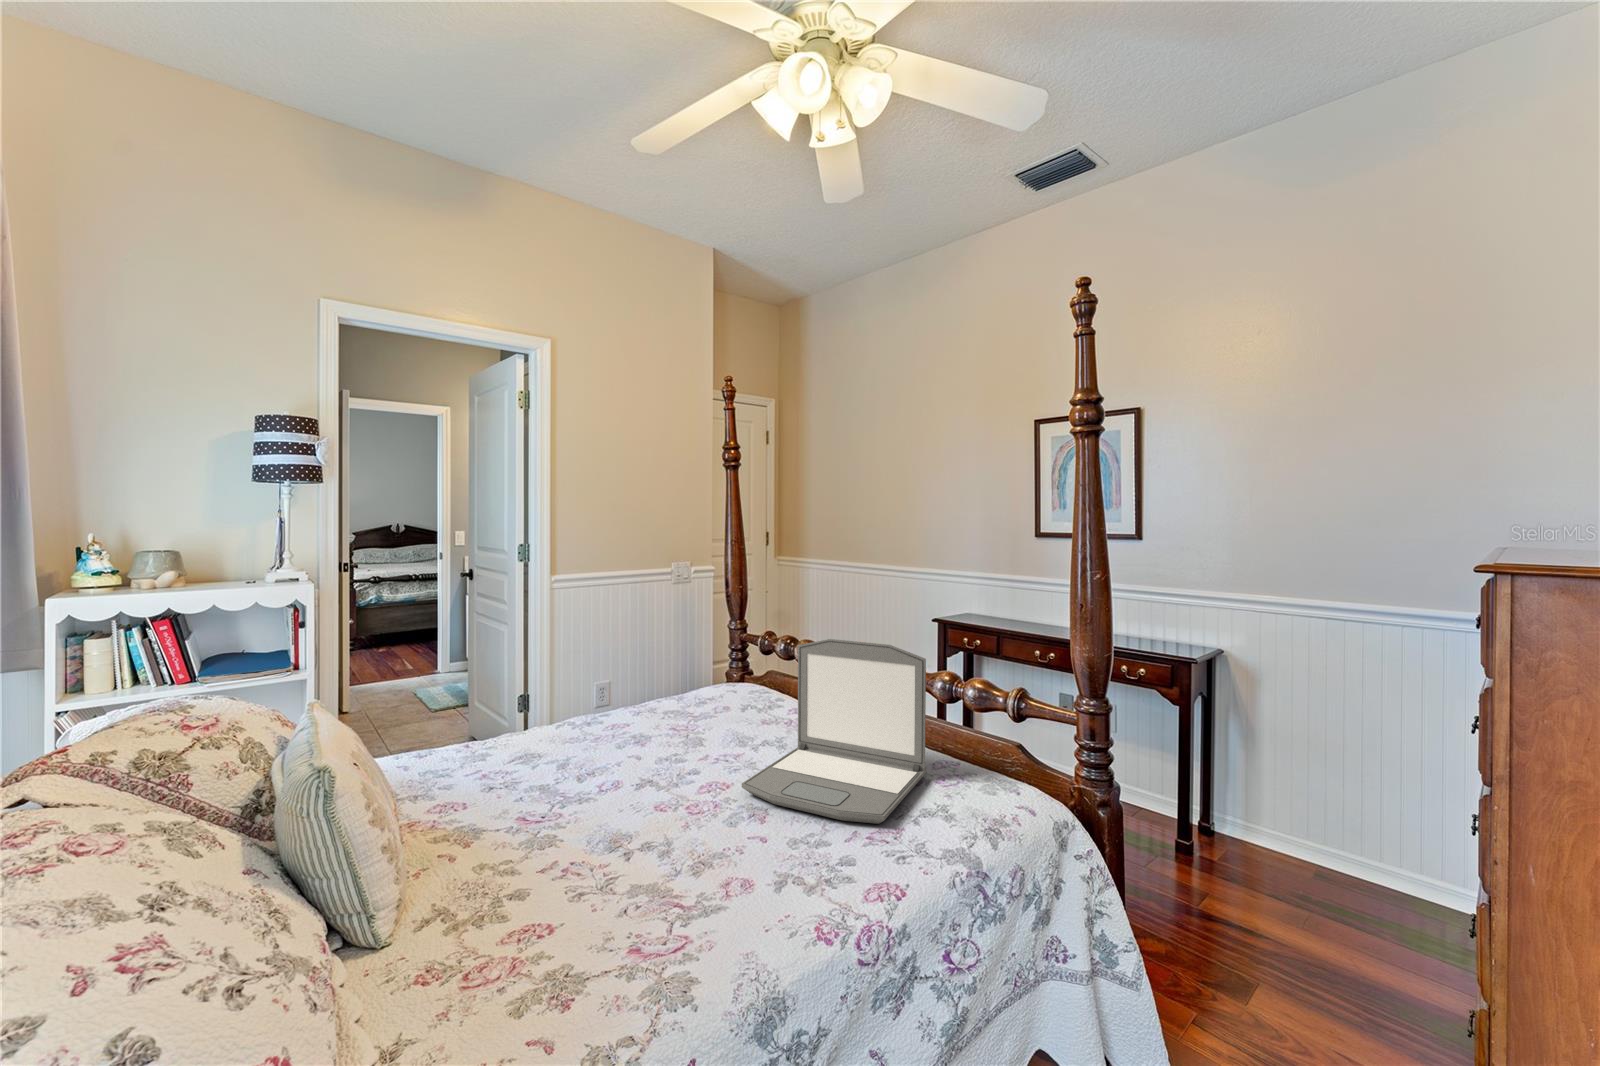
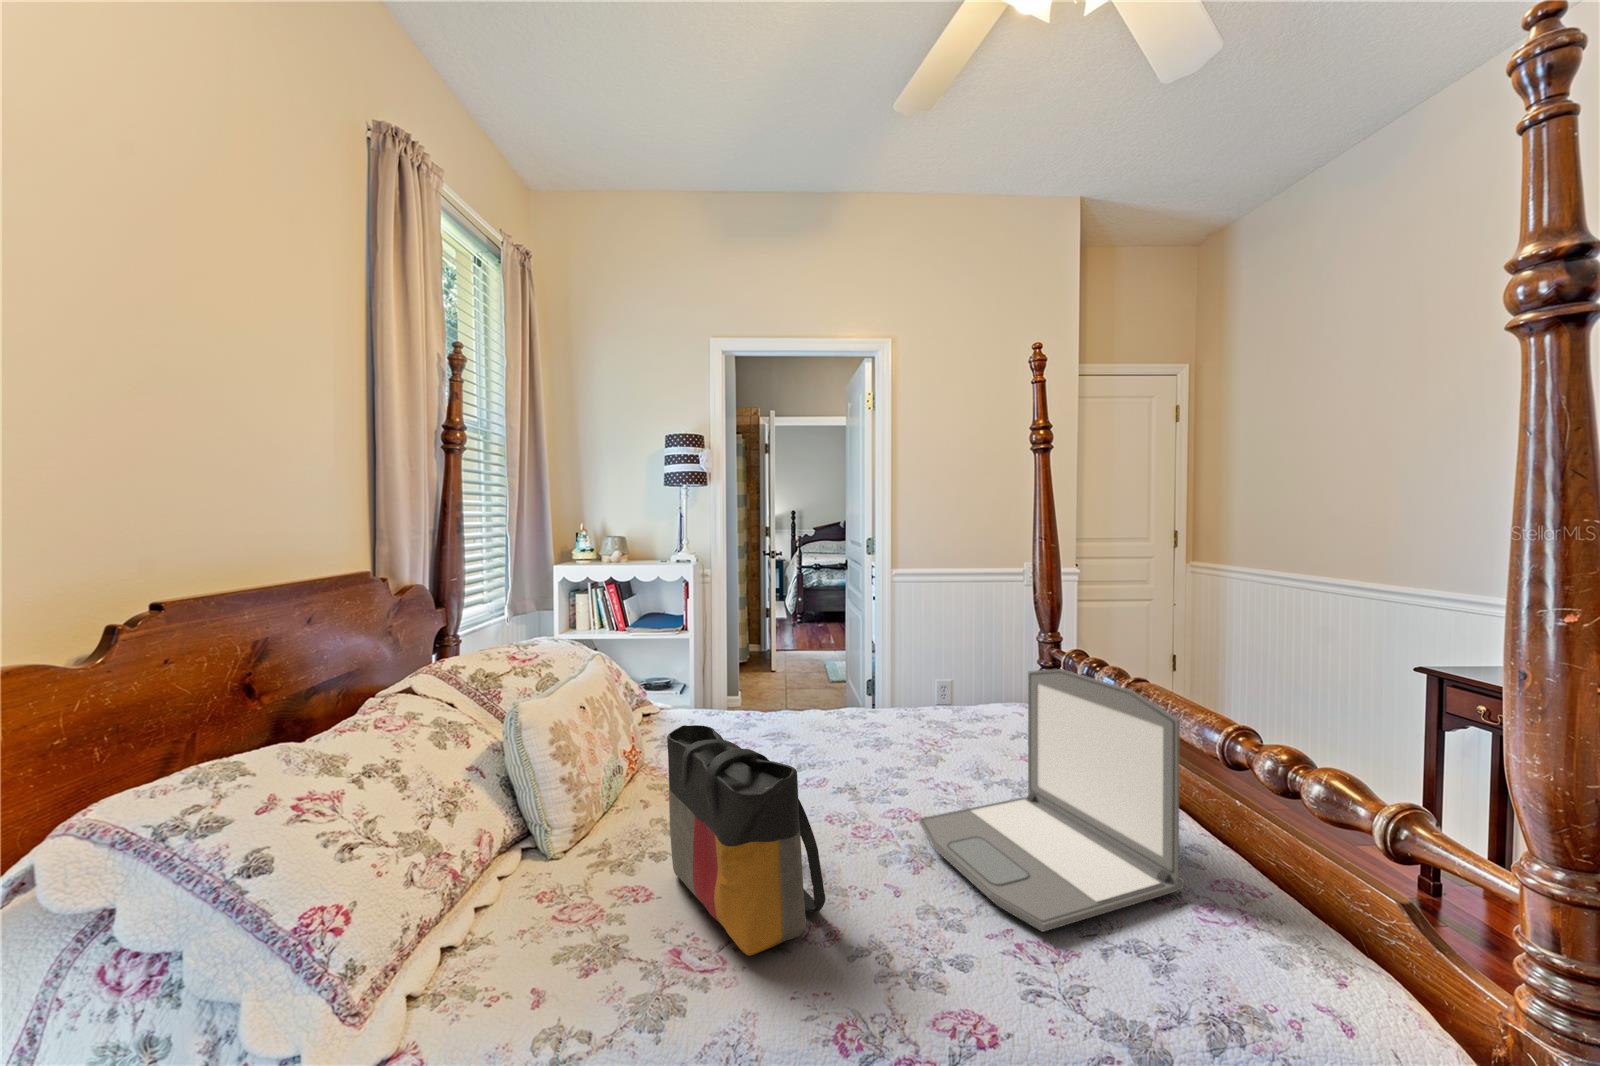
tote bag: none [547,739,742,919] -> present [667,725,825,956]

